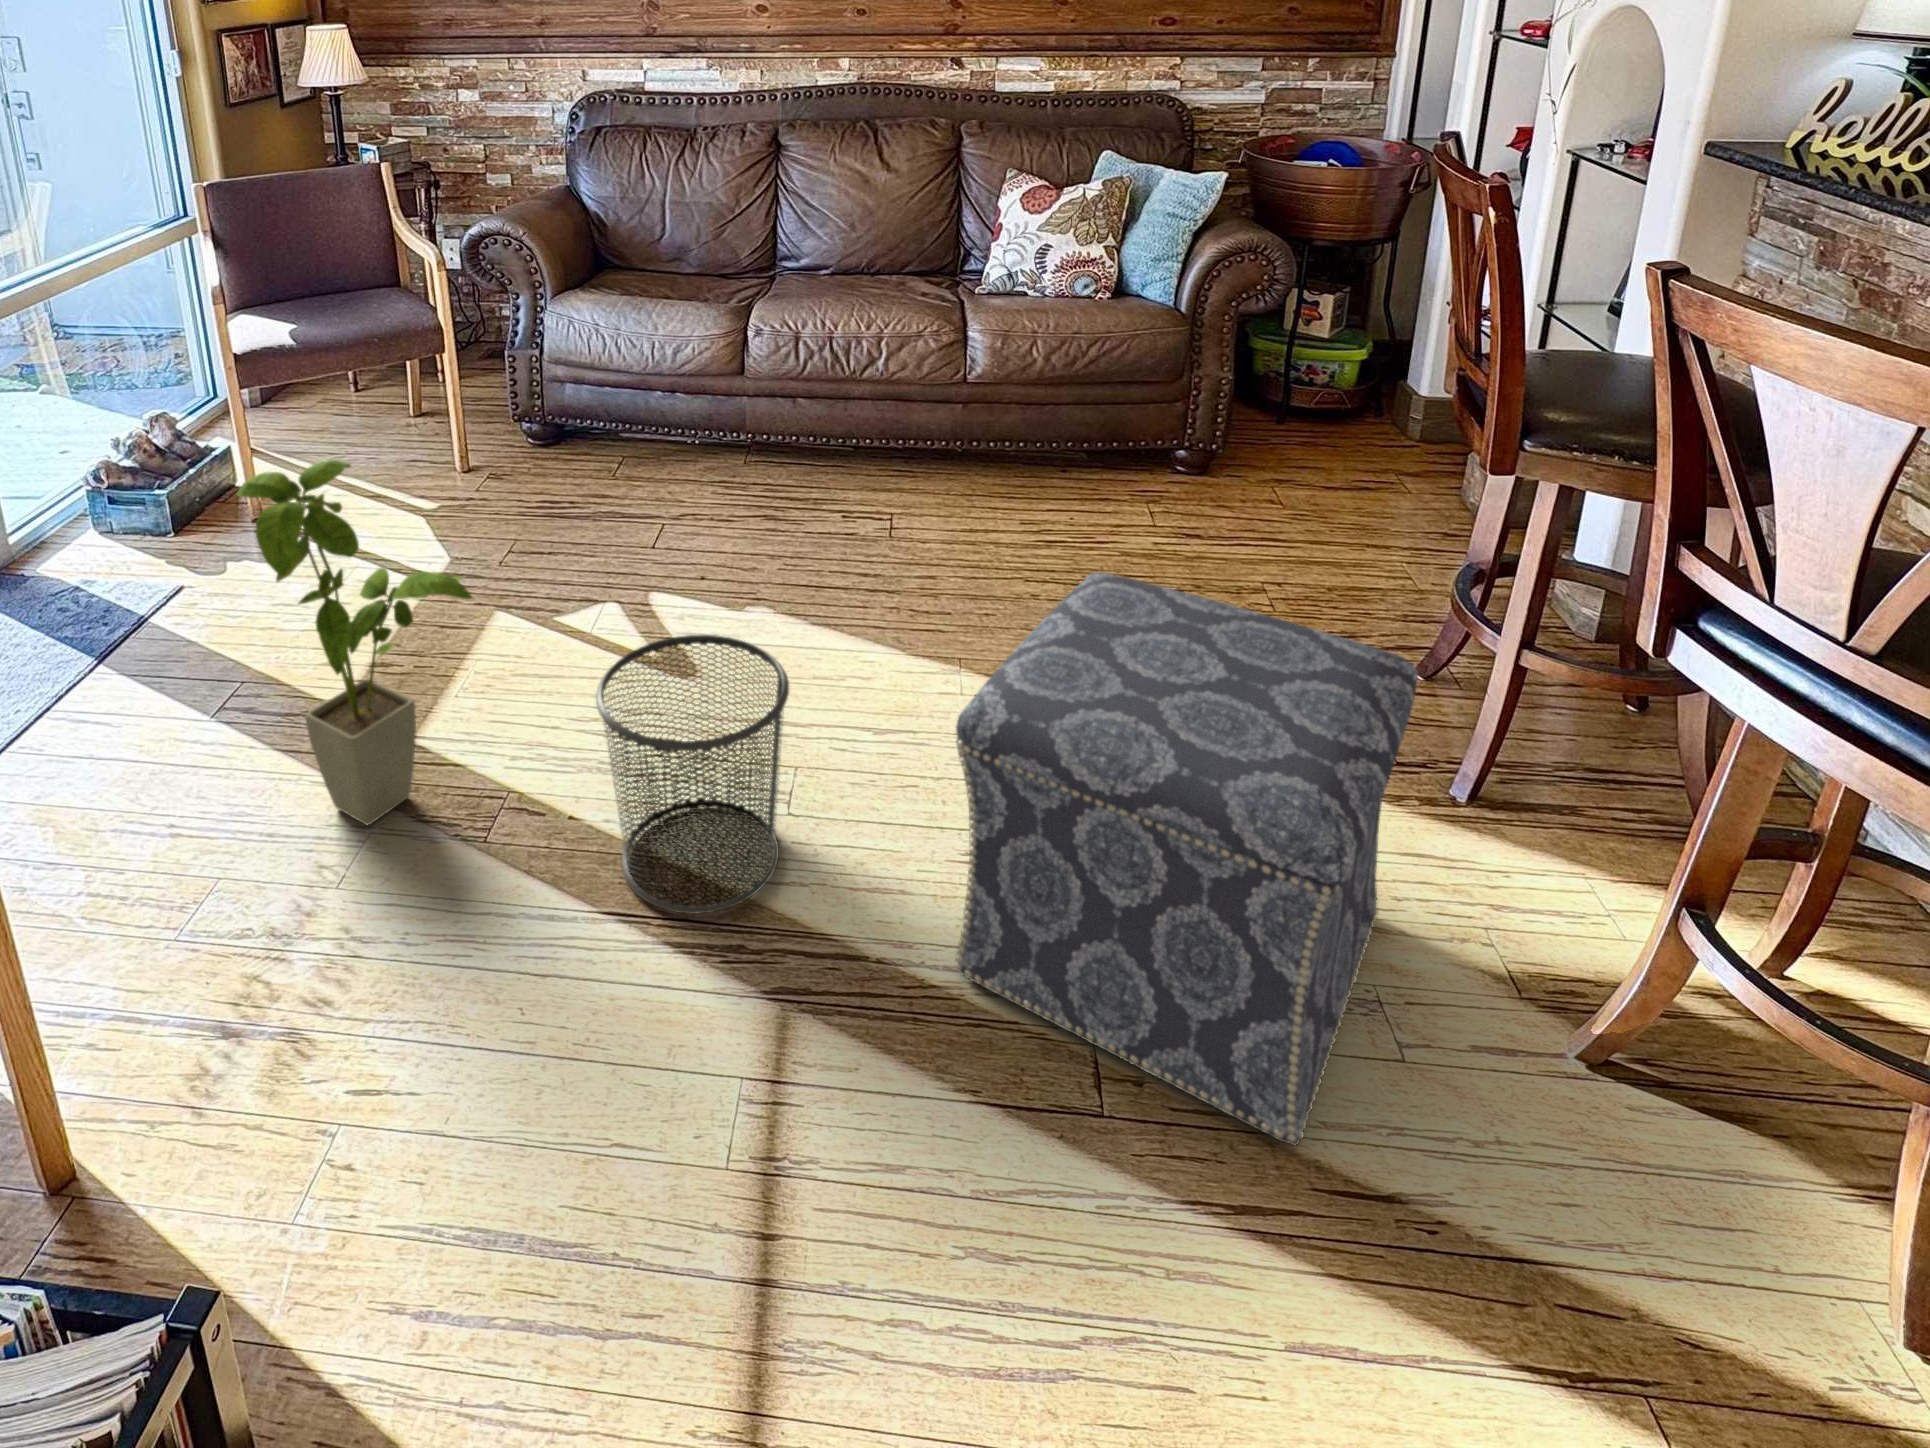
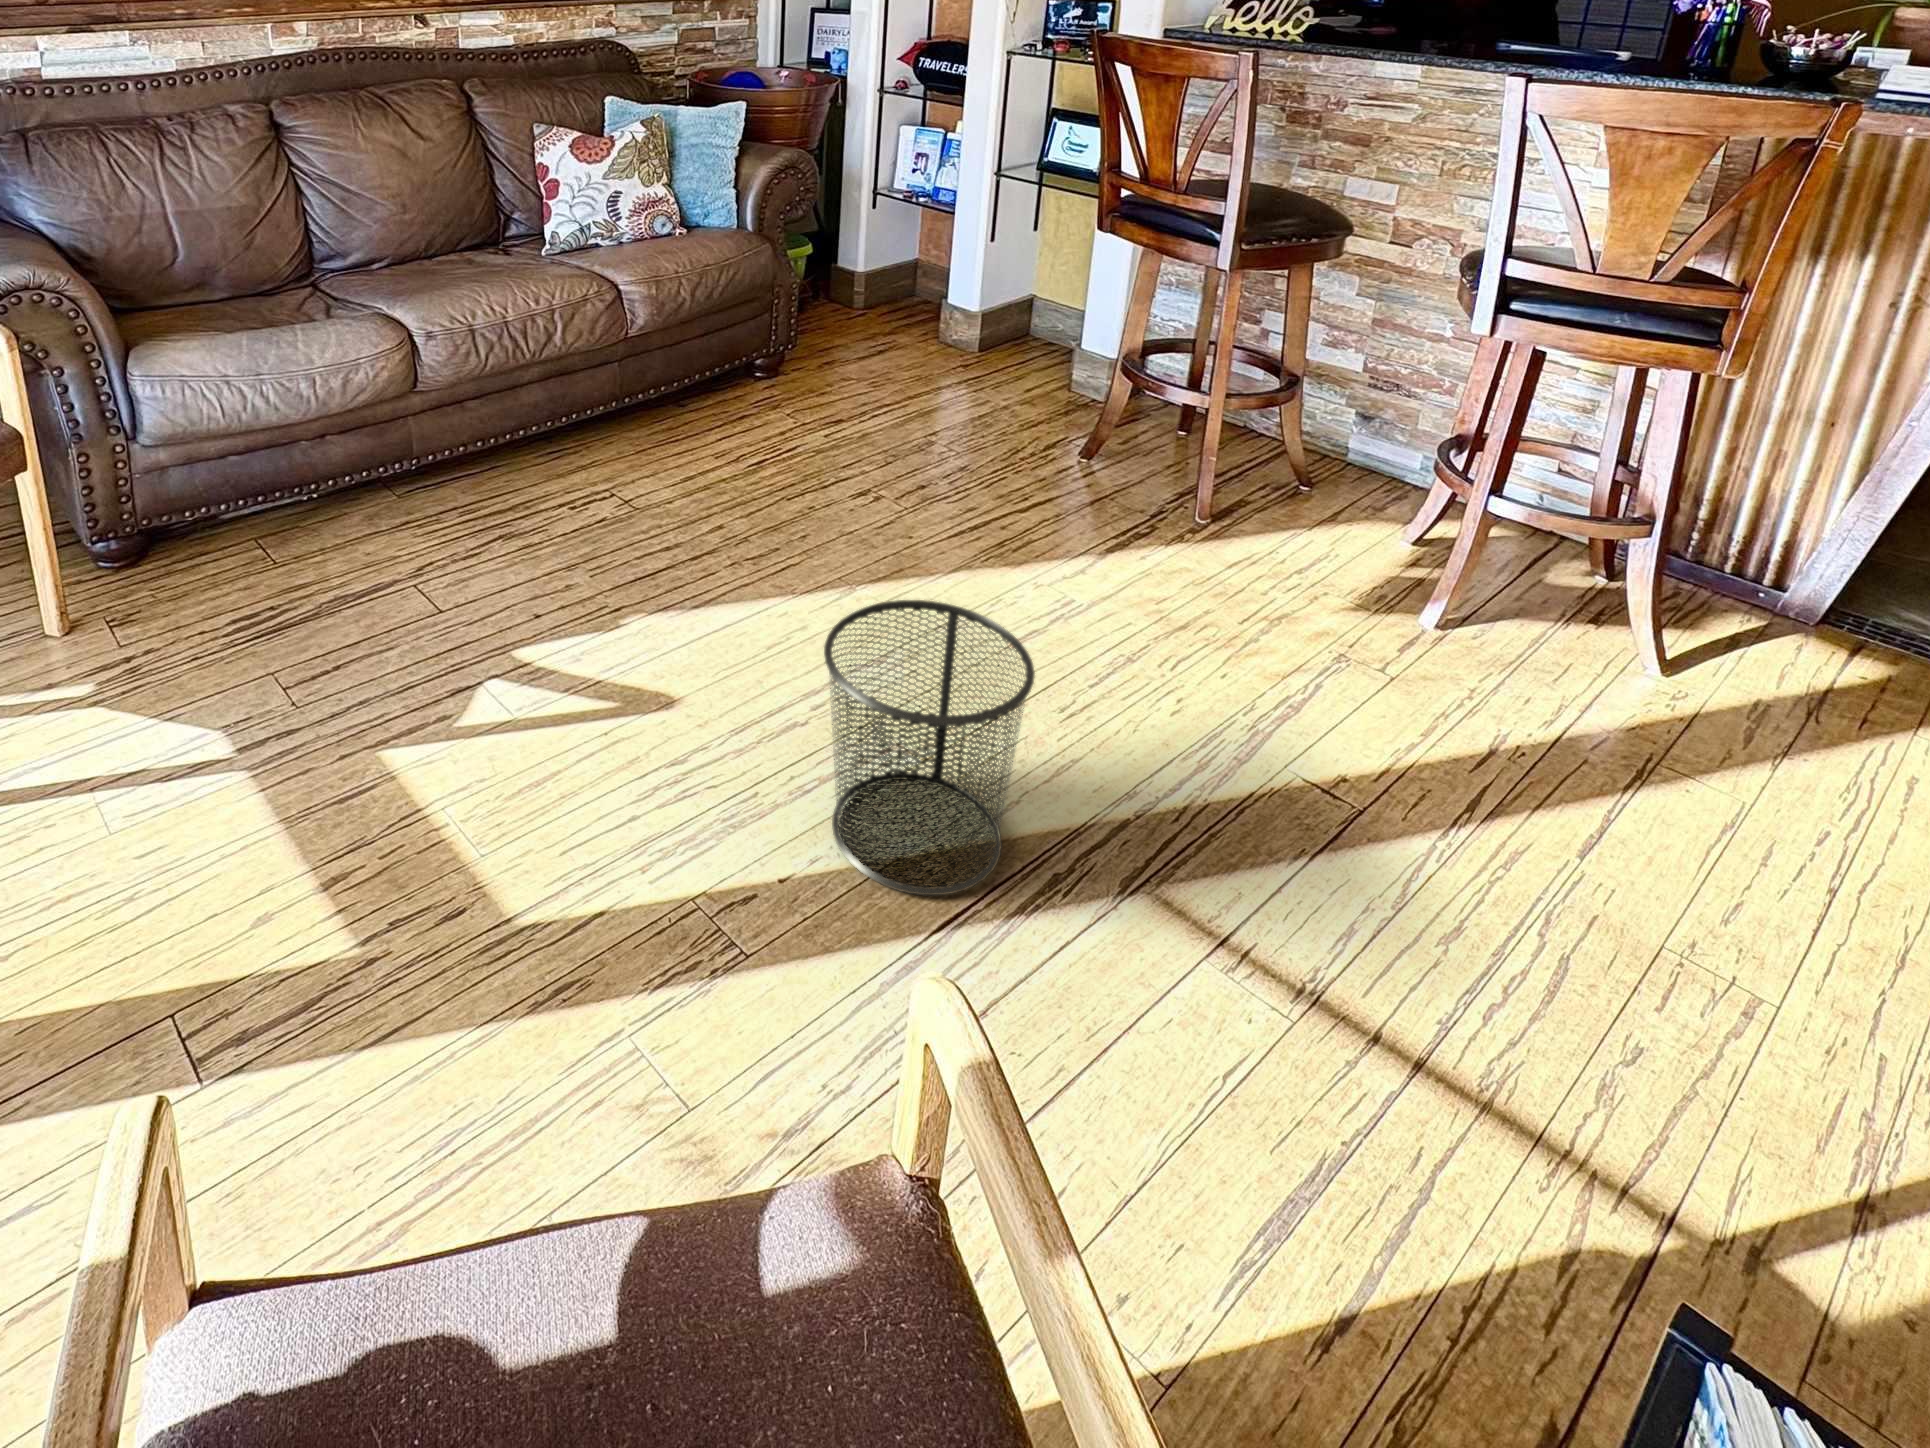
house plant: present [237,460,473,825] -> none [431,556,718,1041]
ottoman: present [955,572,1418,1145] -> none [1058,408,1505,788]

